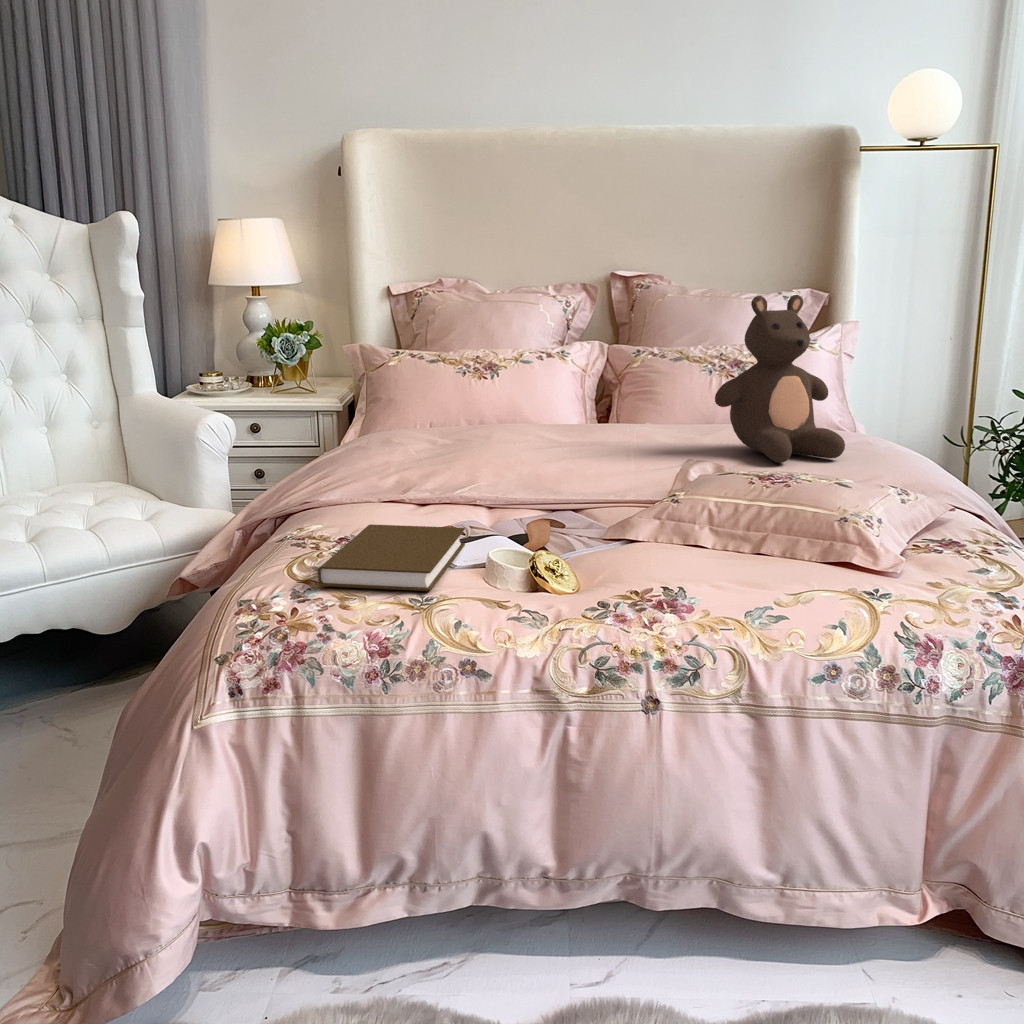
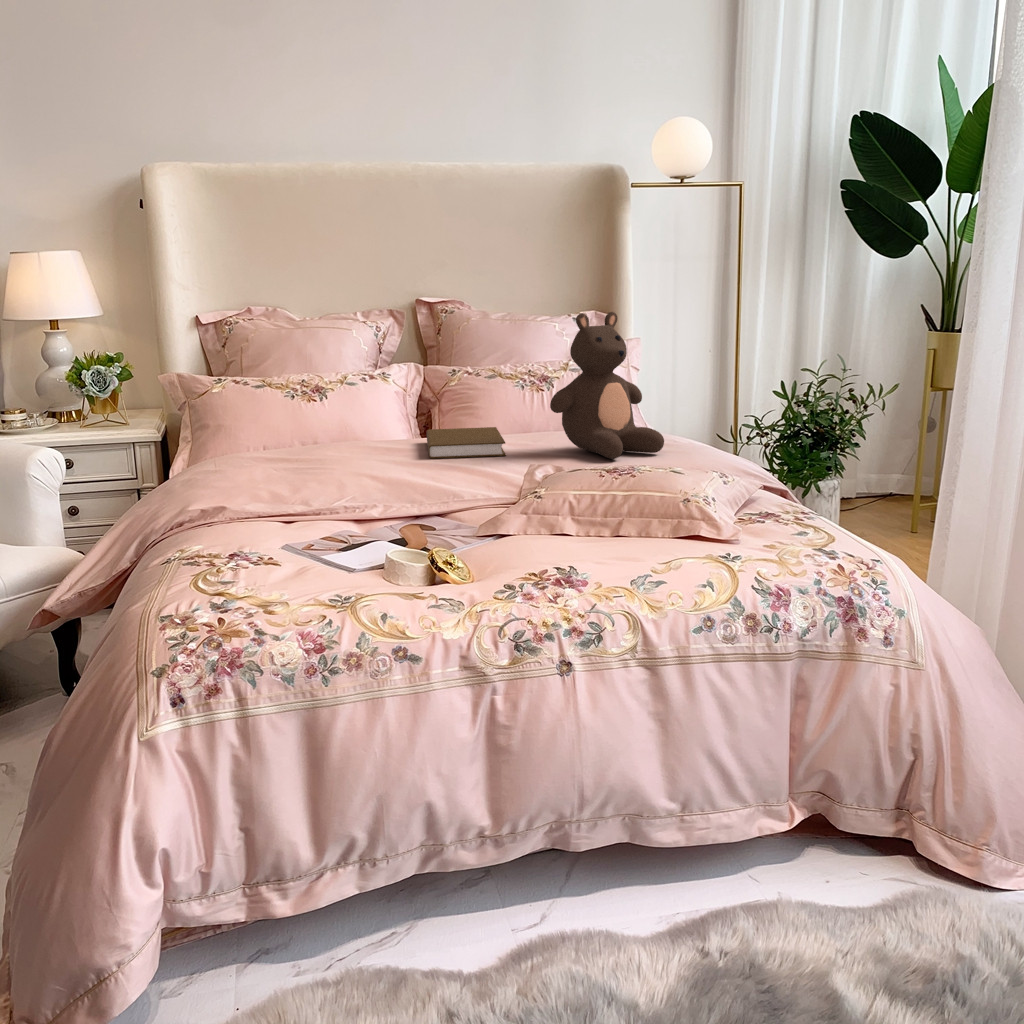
book: present [318,524,465,591] -> present [427,427,506,459]

